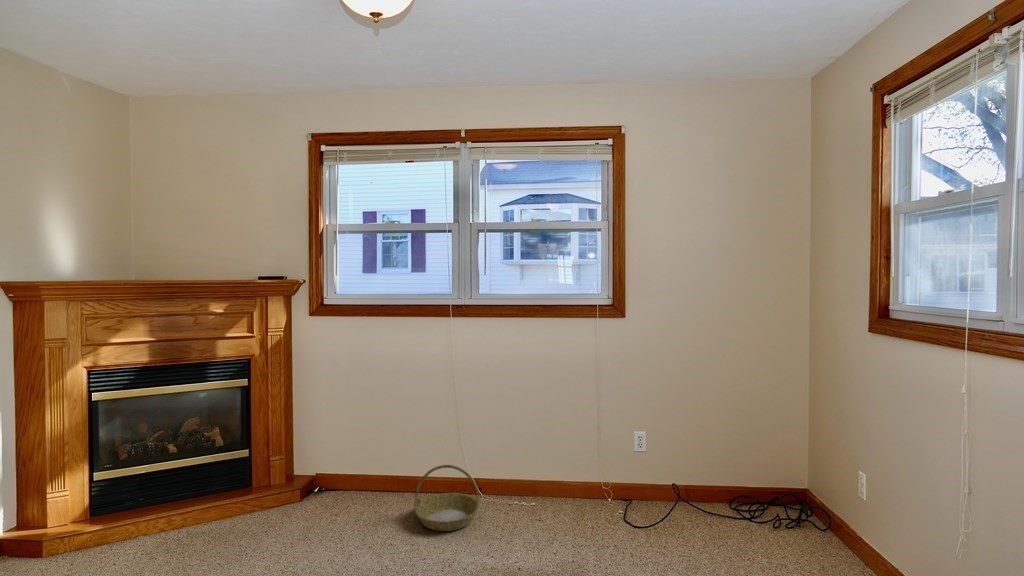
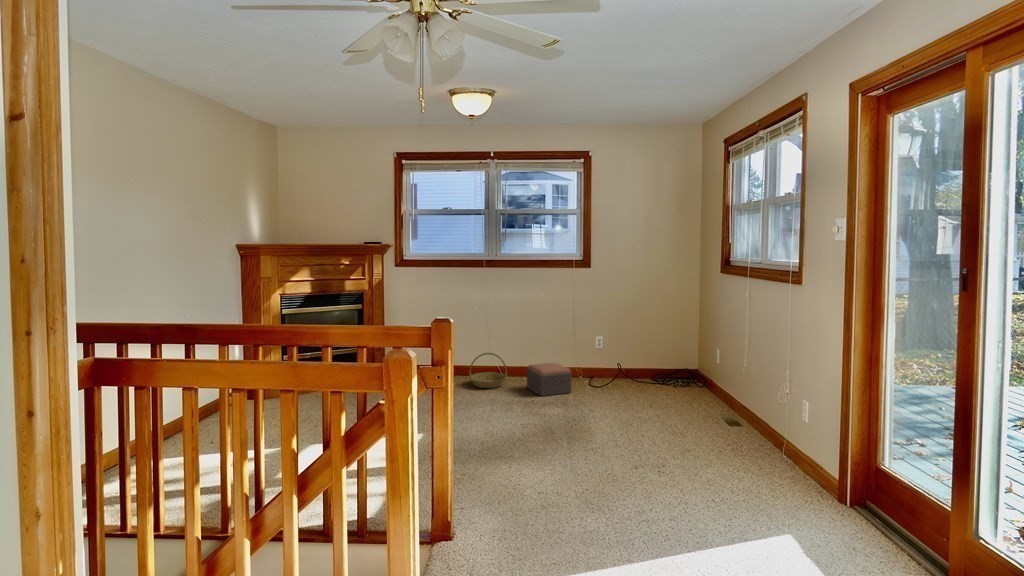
footstool: none [512,484,590,561] -> present [527,363,571,396]

